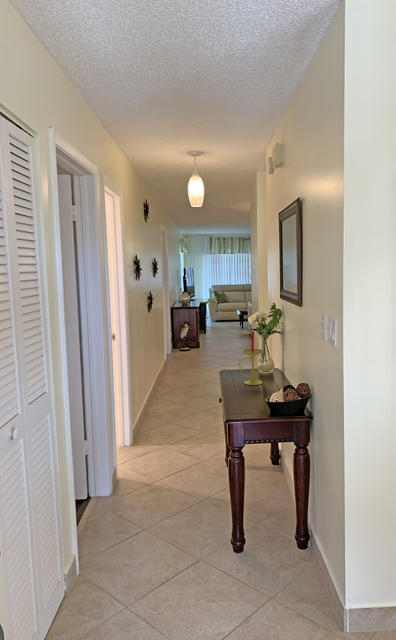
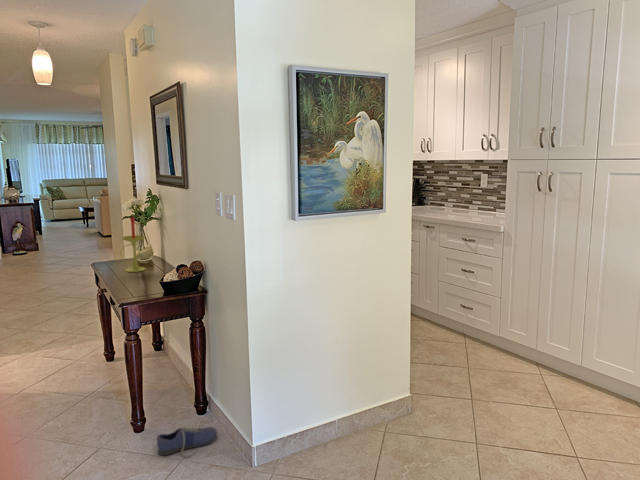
shoe: none [250,558,313,594] -> present [157,427,217,457]

